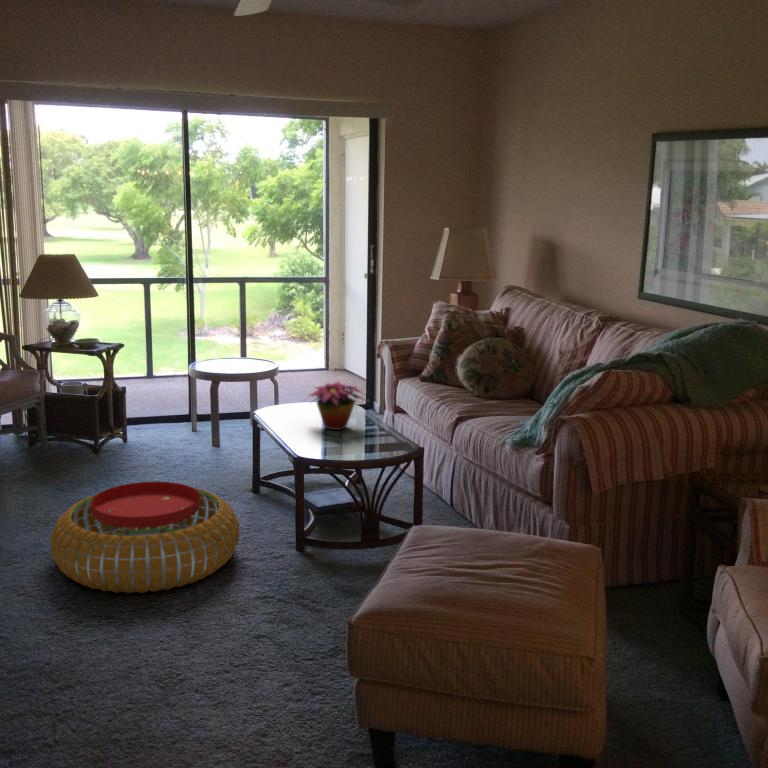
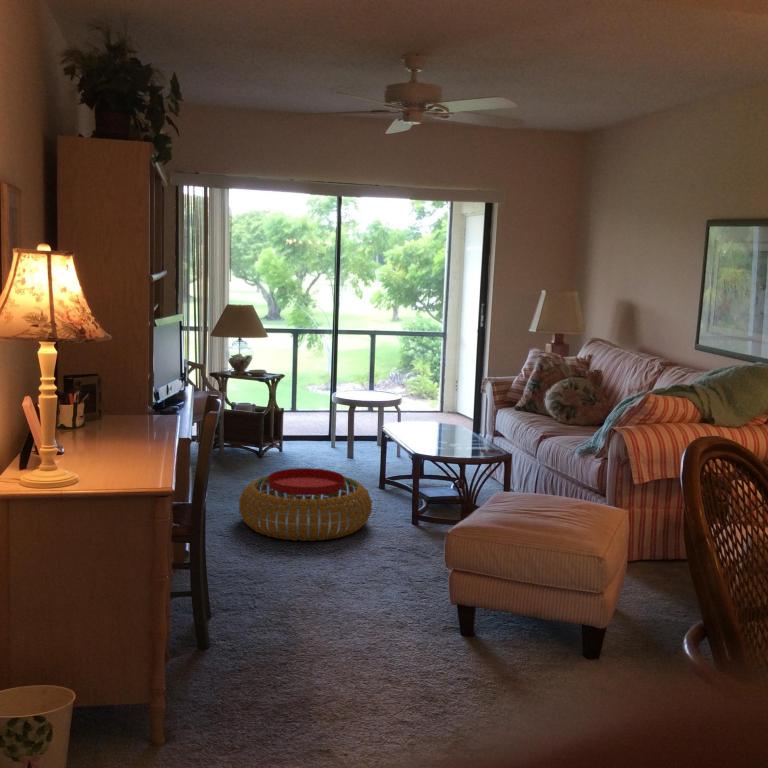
flower arrangement: present [309,382,361,430] -> none [421,402,475,440]

